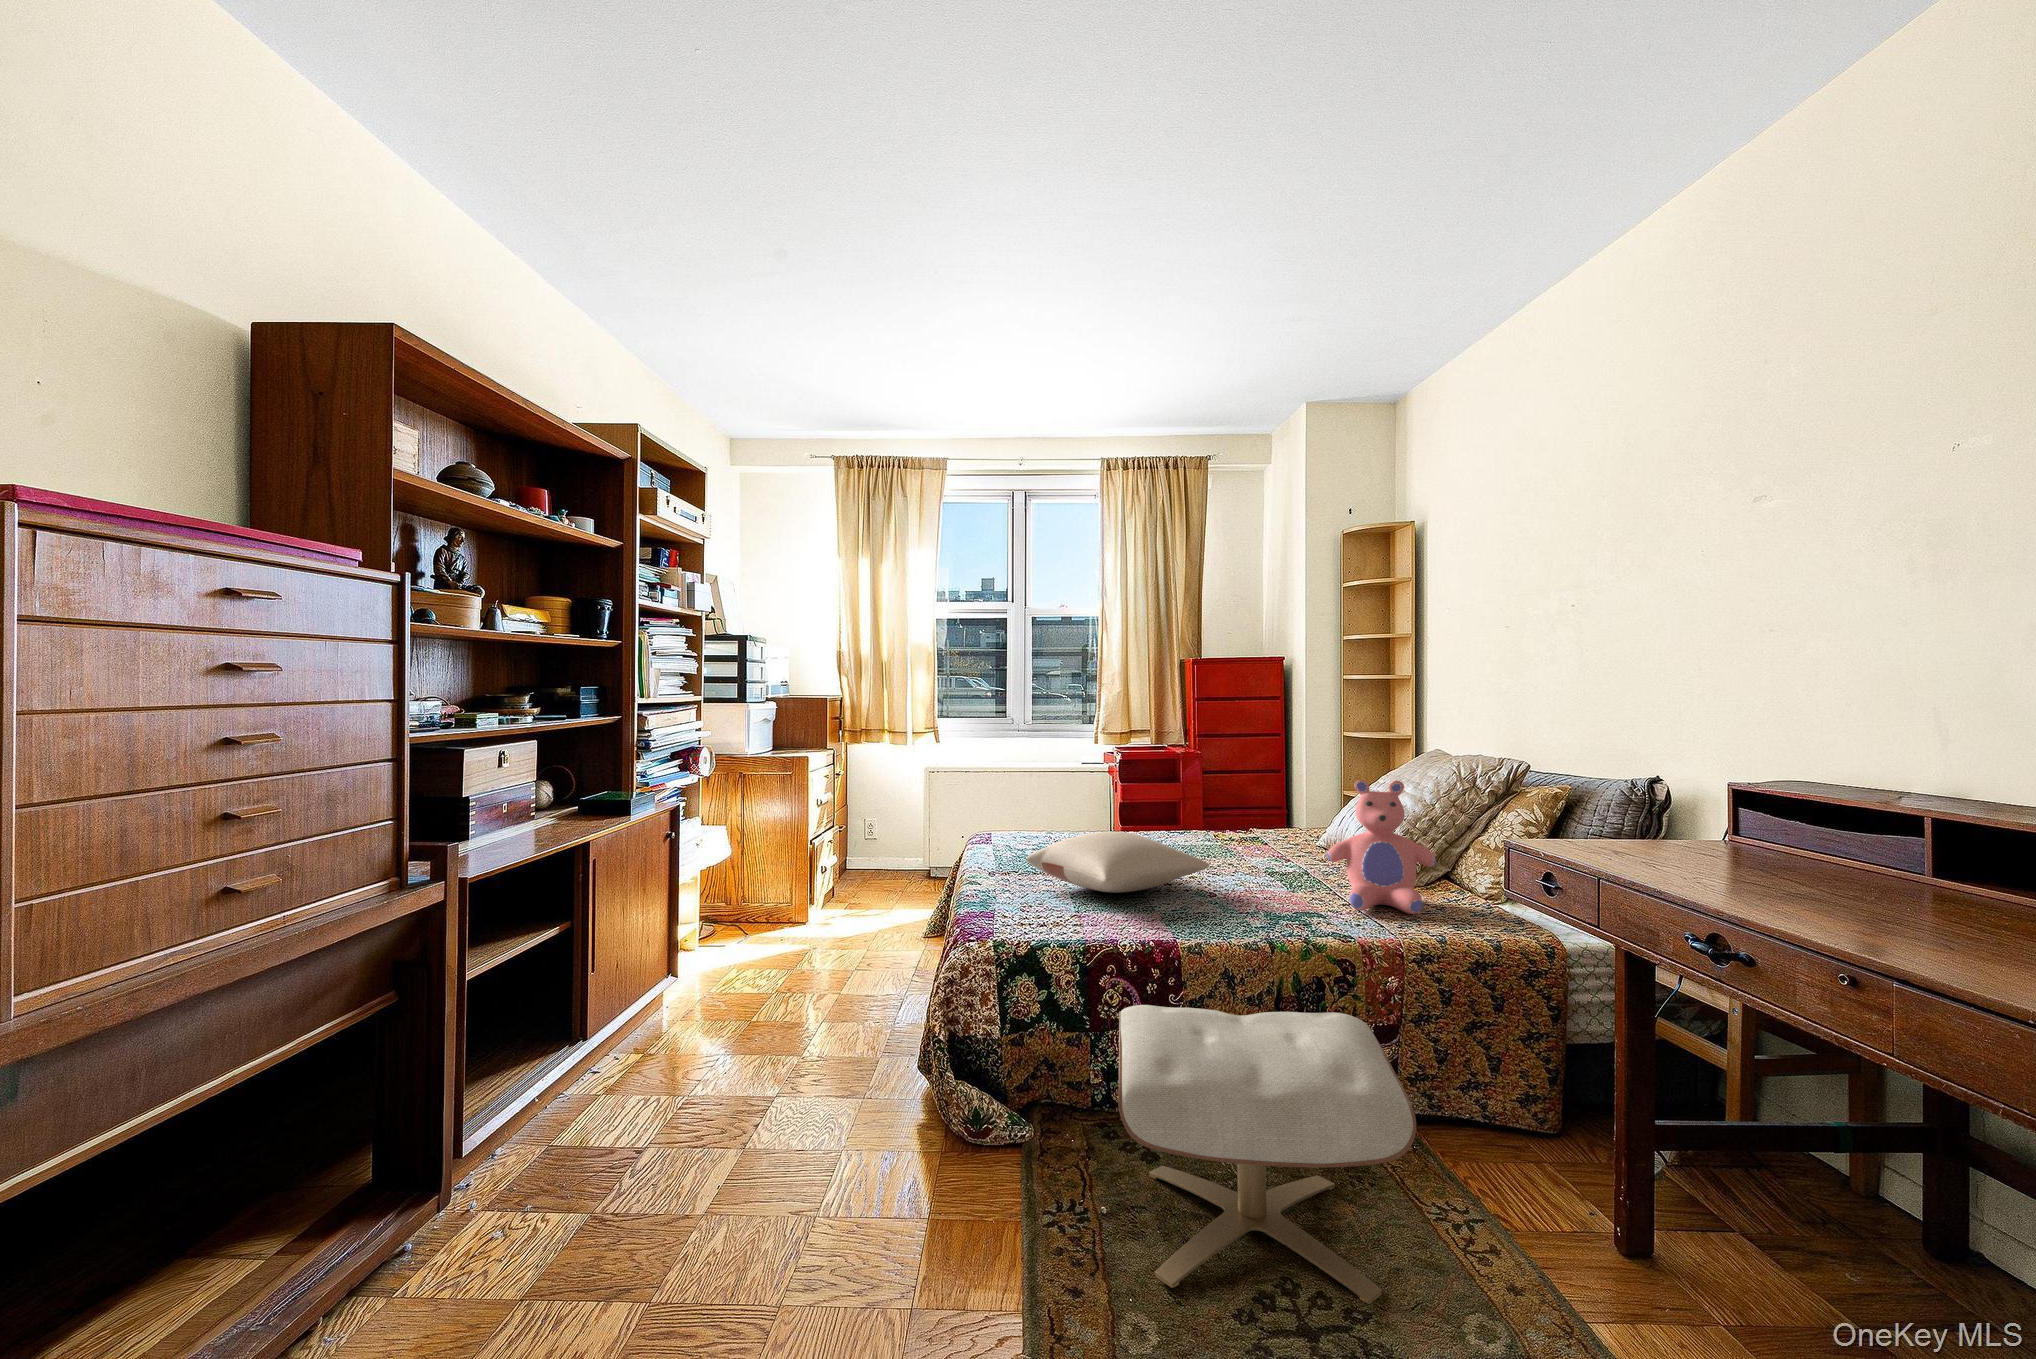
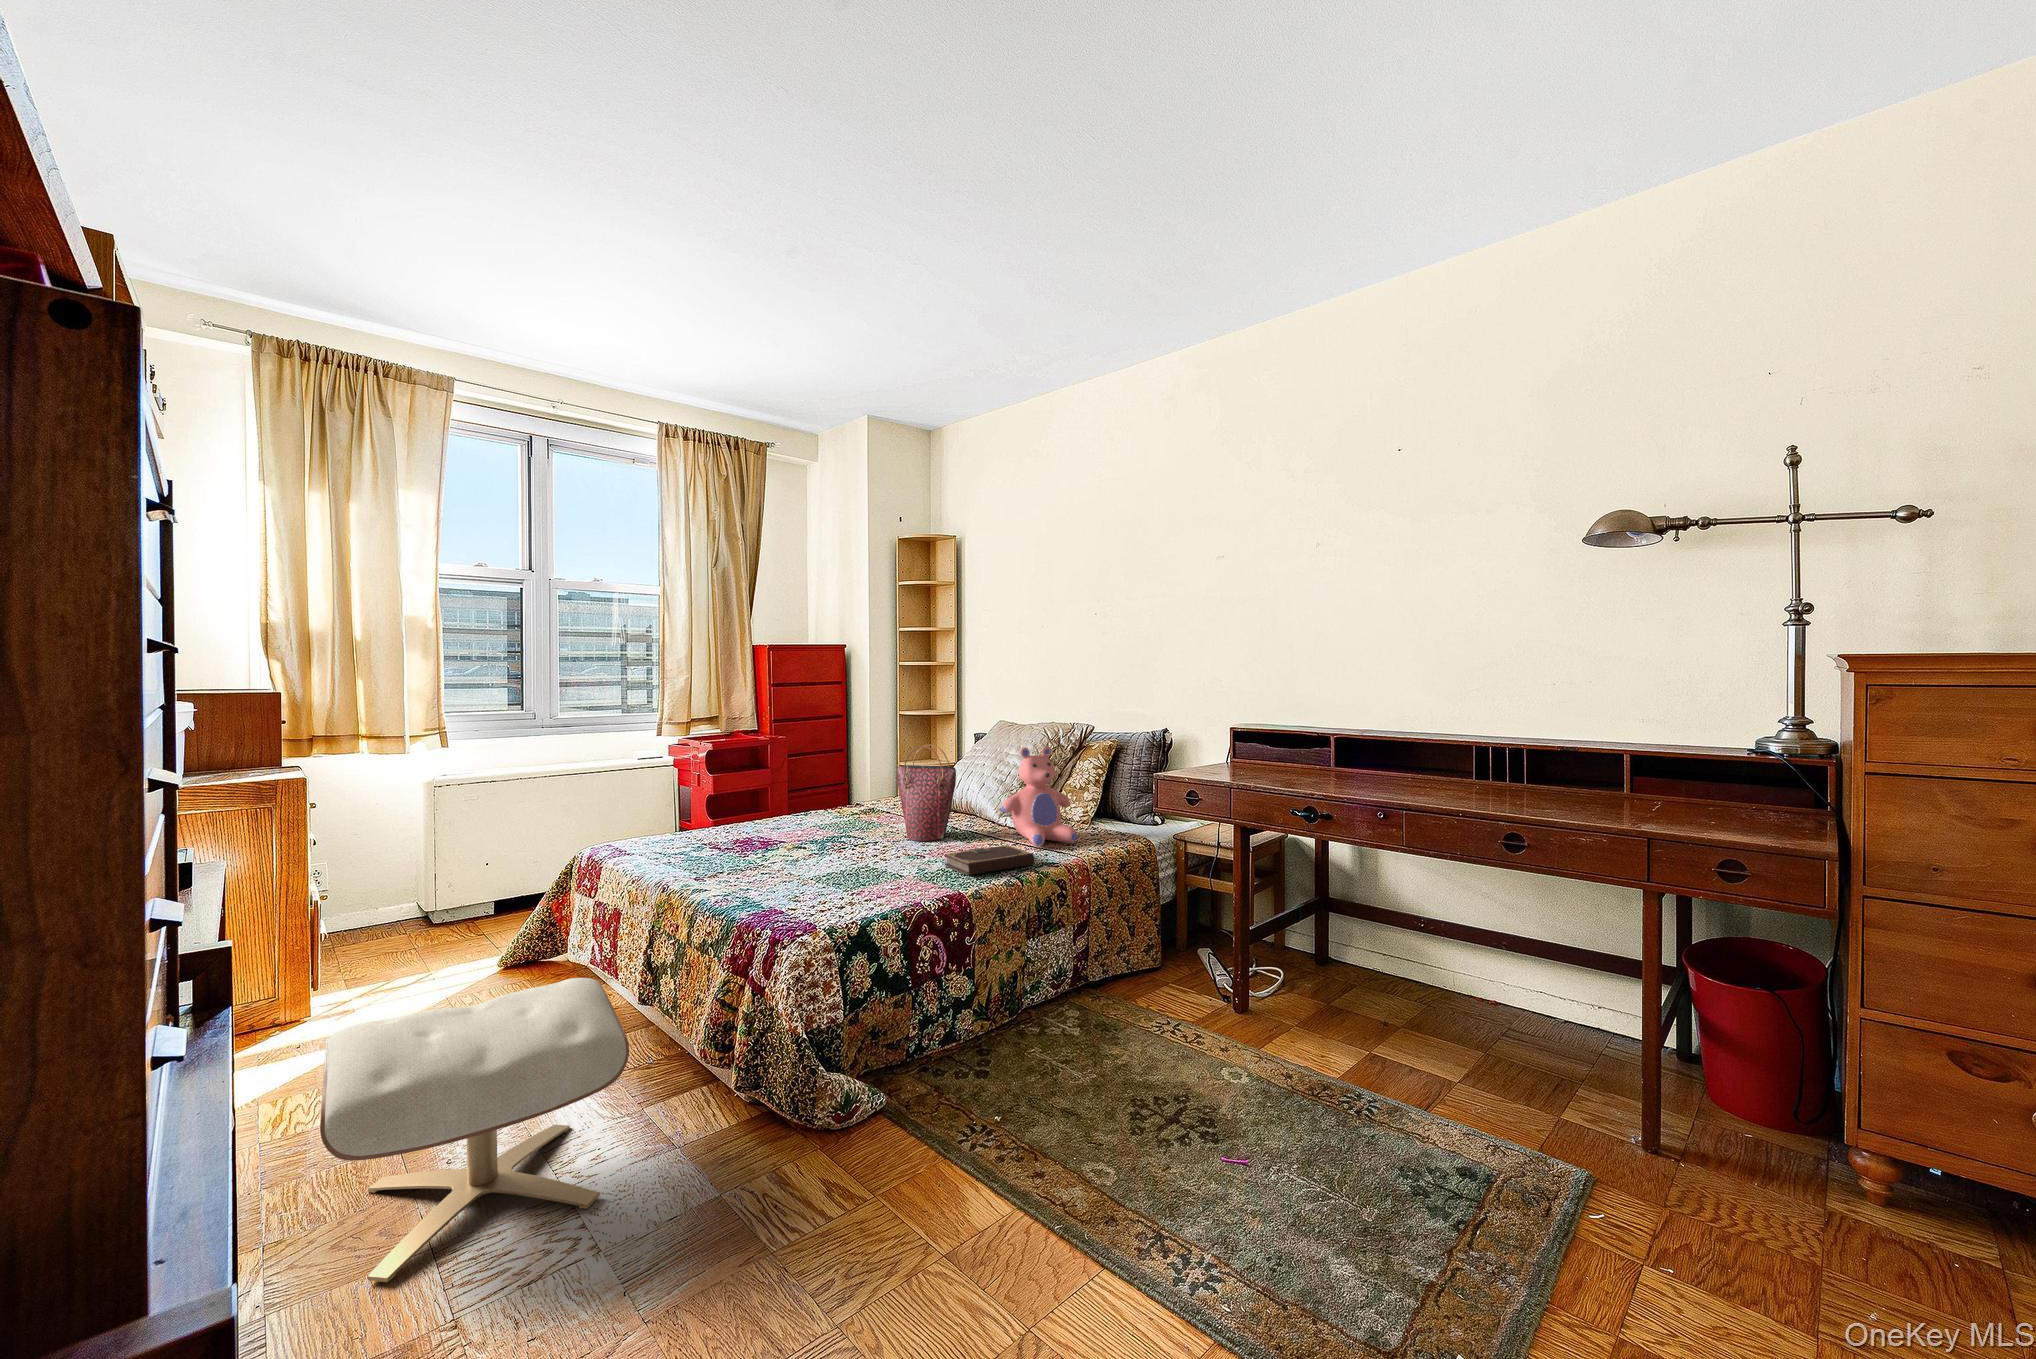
handbag: none [1224,769,1279,883] -> present [897,745,956,841]
pillow: present [1027,832,1209,893] -> none [757,812,919,868]
notebook: none [1214,896,1314,928] -> present [945,845,1034,875]
ottoman: present [1118,1005,1416,1304] -> present [320,978,629,1282]

